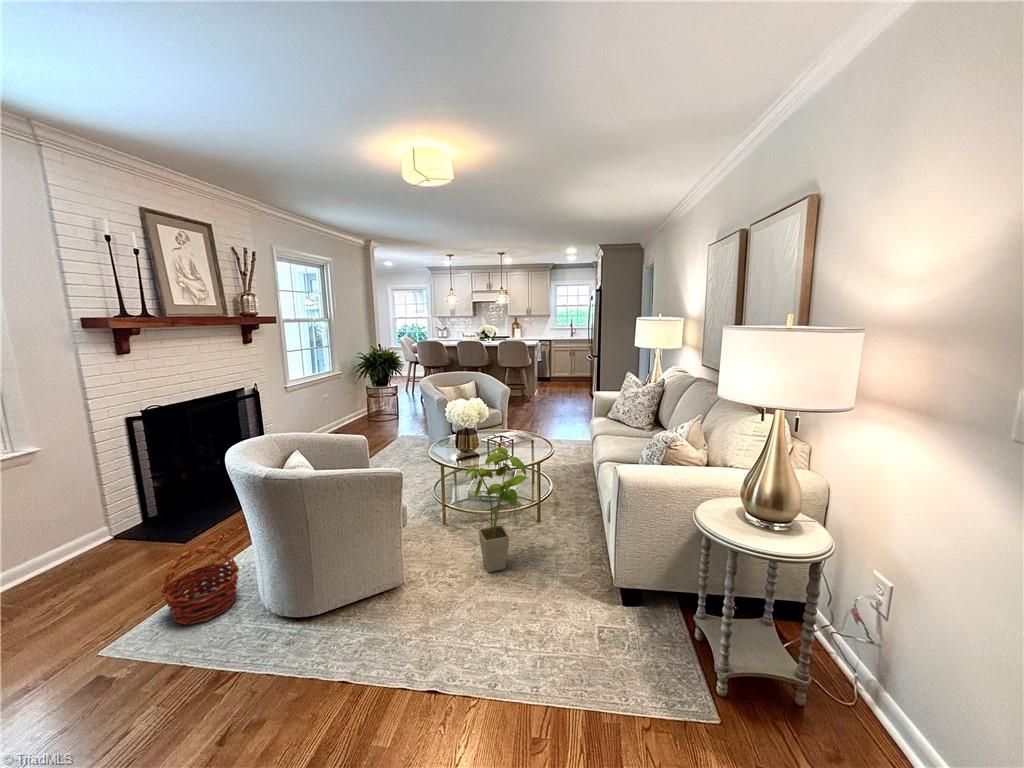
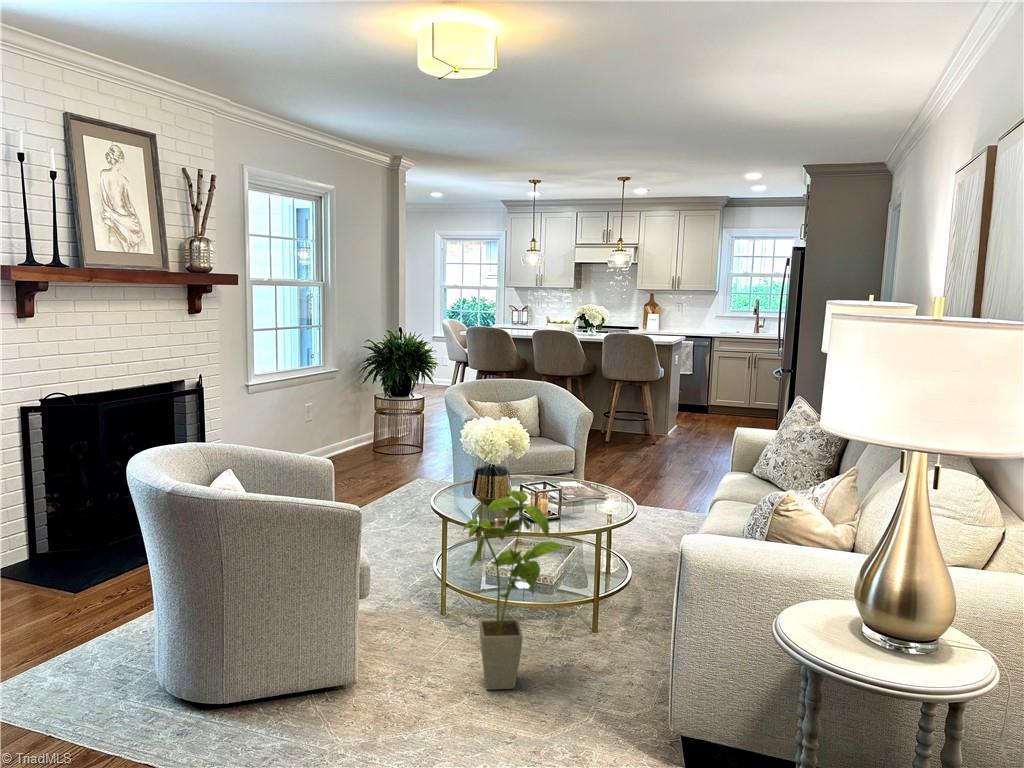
basket: present [161,546,239,625] -> none [35,587,135,690]

